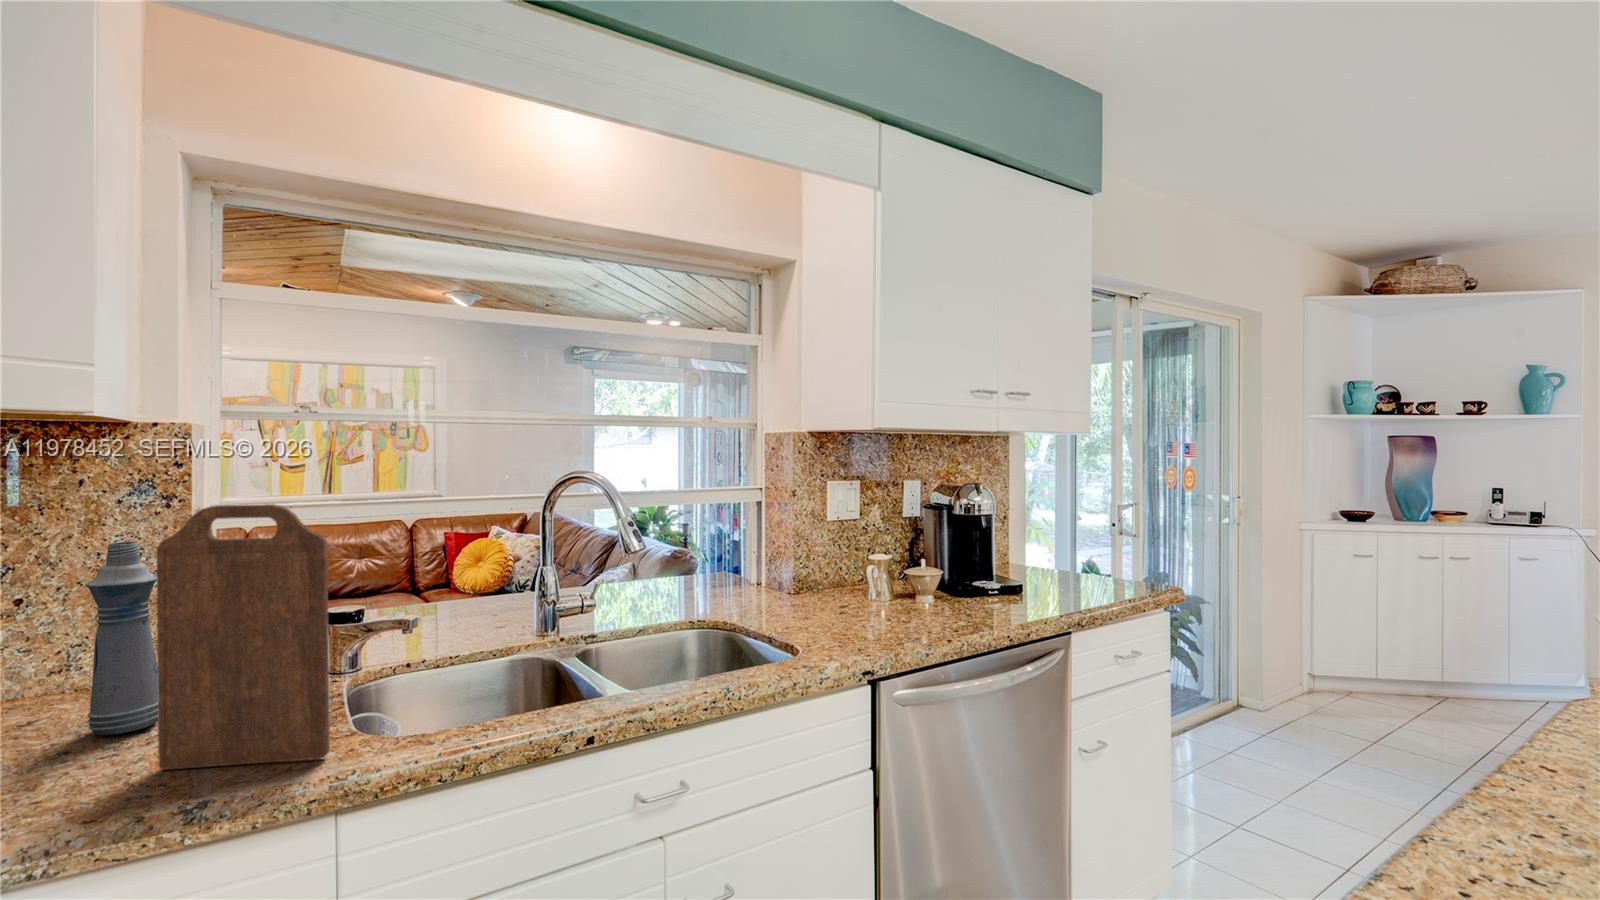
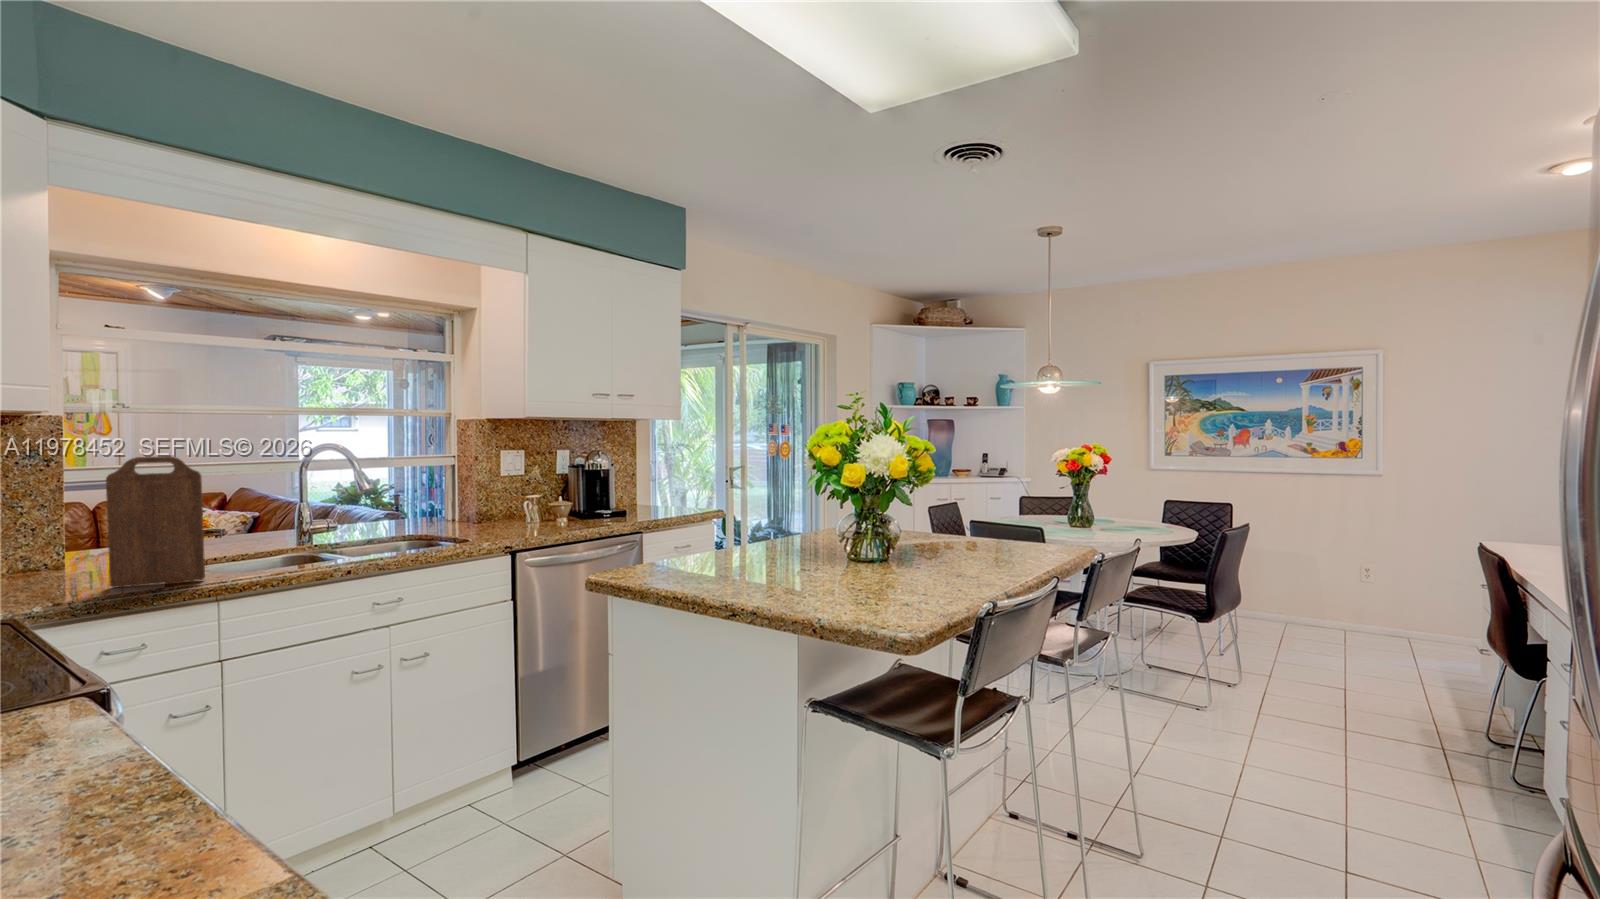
bottle: present [85,542,158,735] -> none [36,481,81,584]

